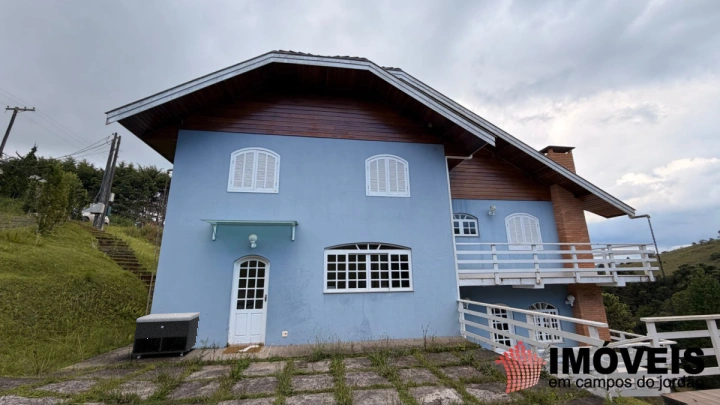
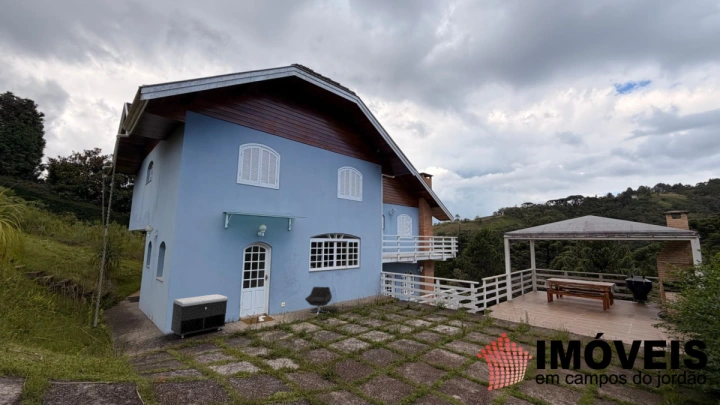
lounge chair: none [305,314,346,355] -> present [305,287,332,314]

